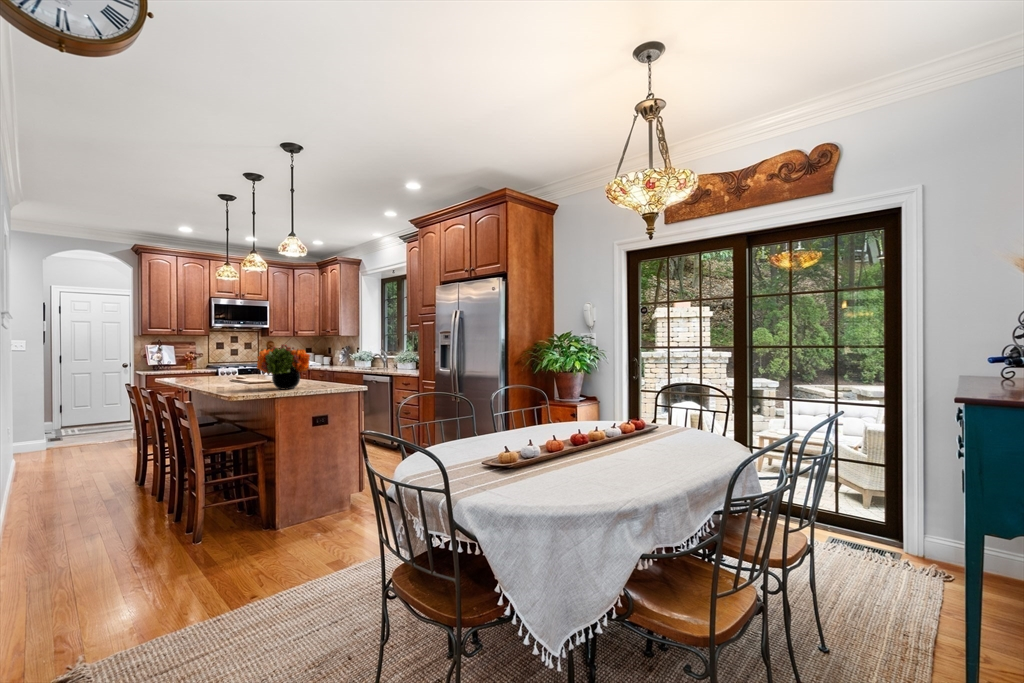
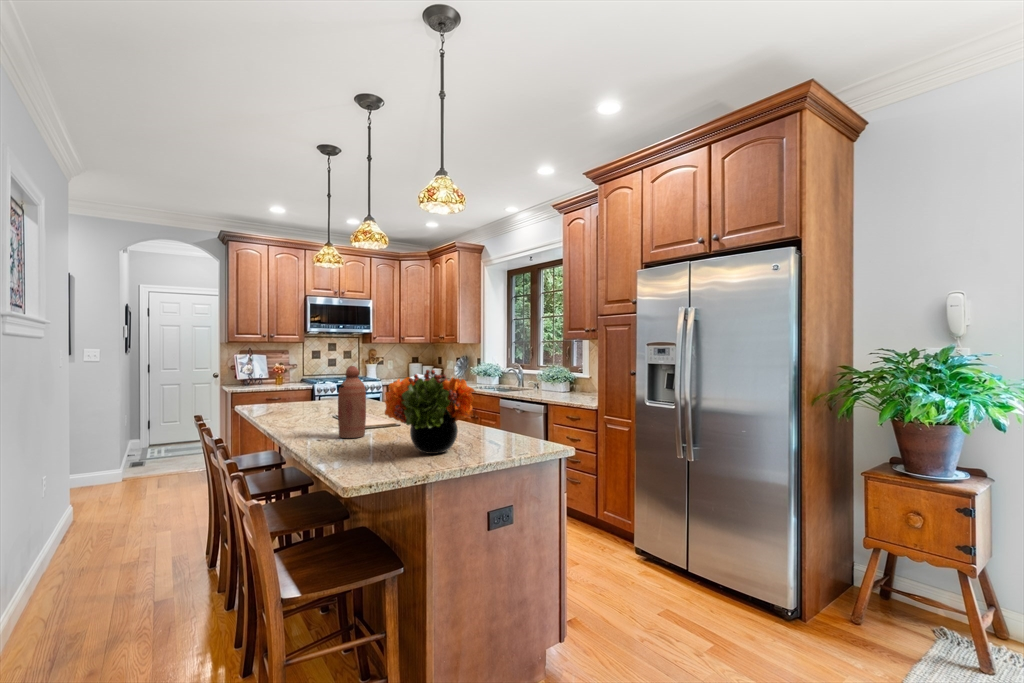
bottle: none [231,345,250,387] -> present [338,366,366,438]

